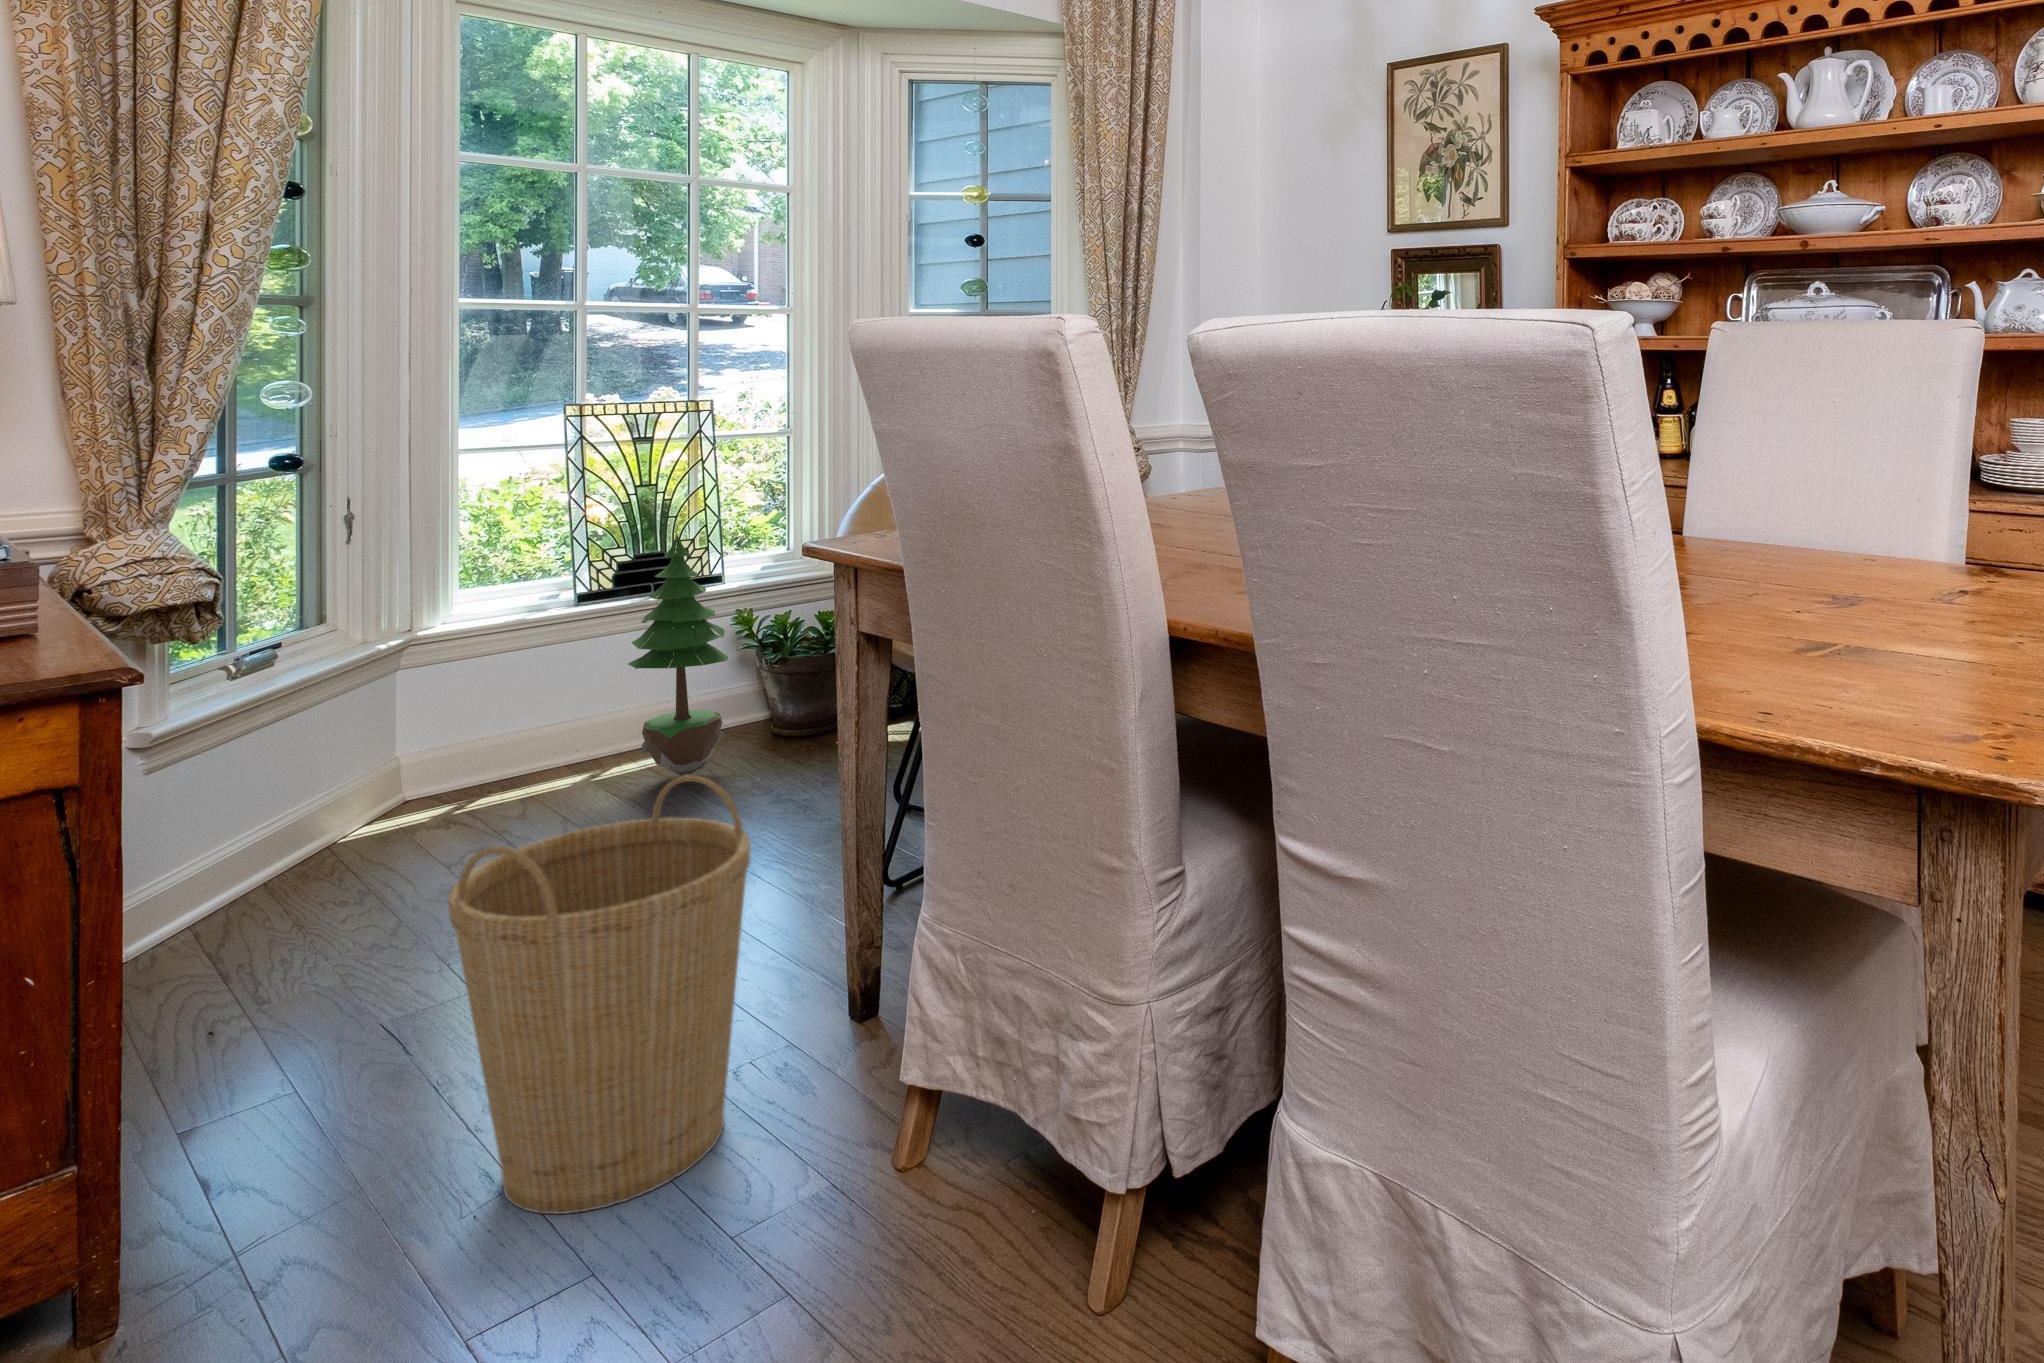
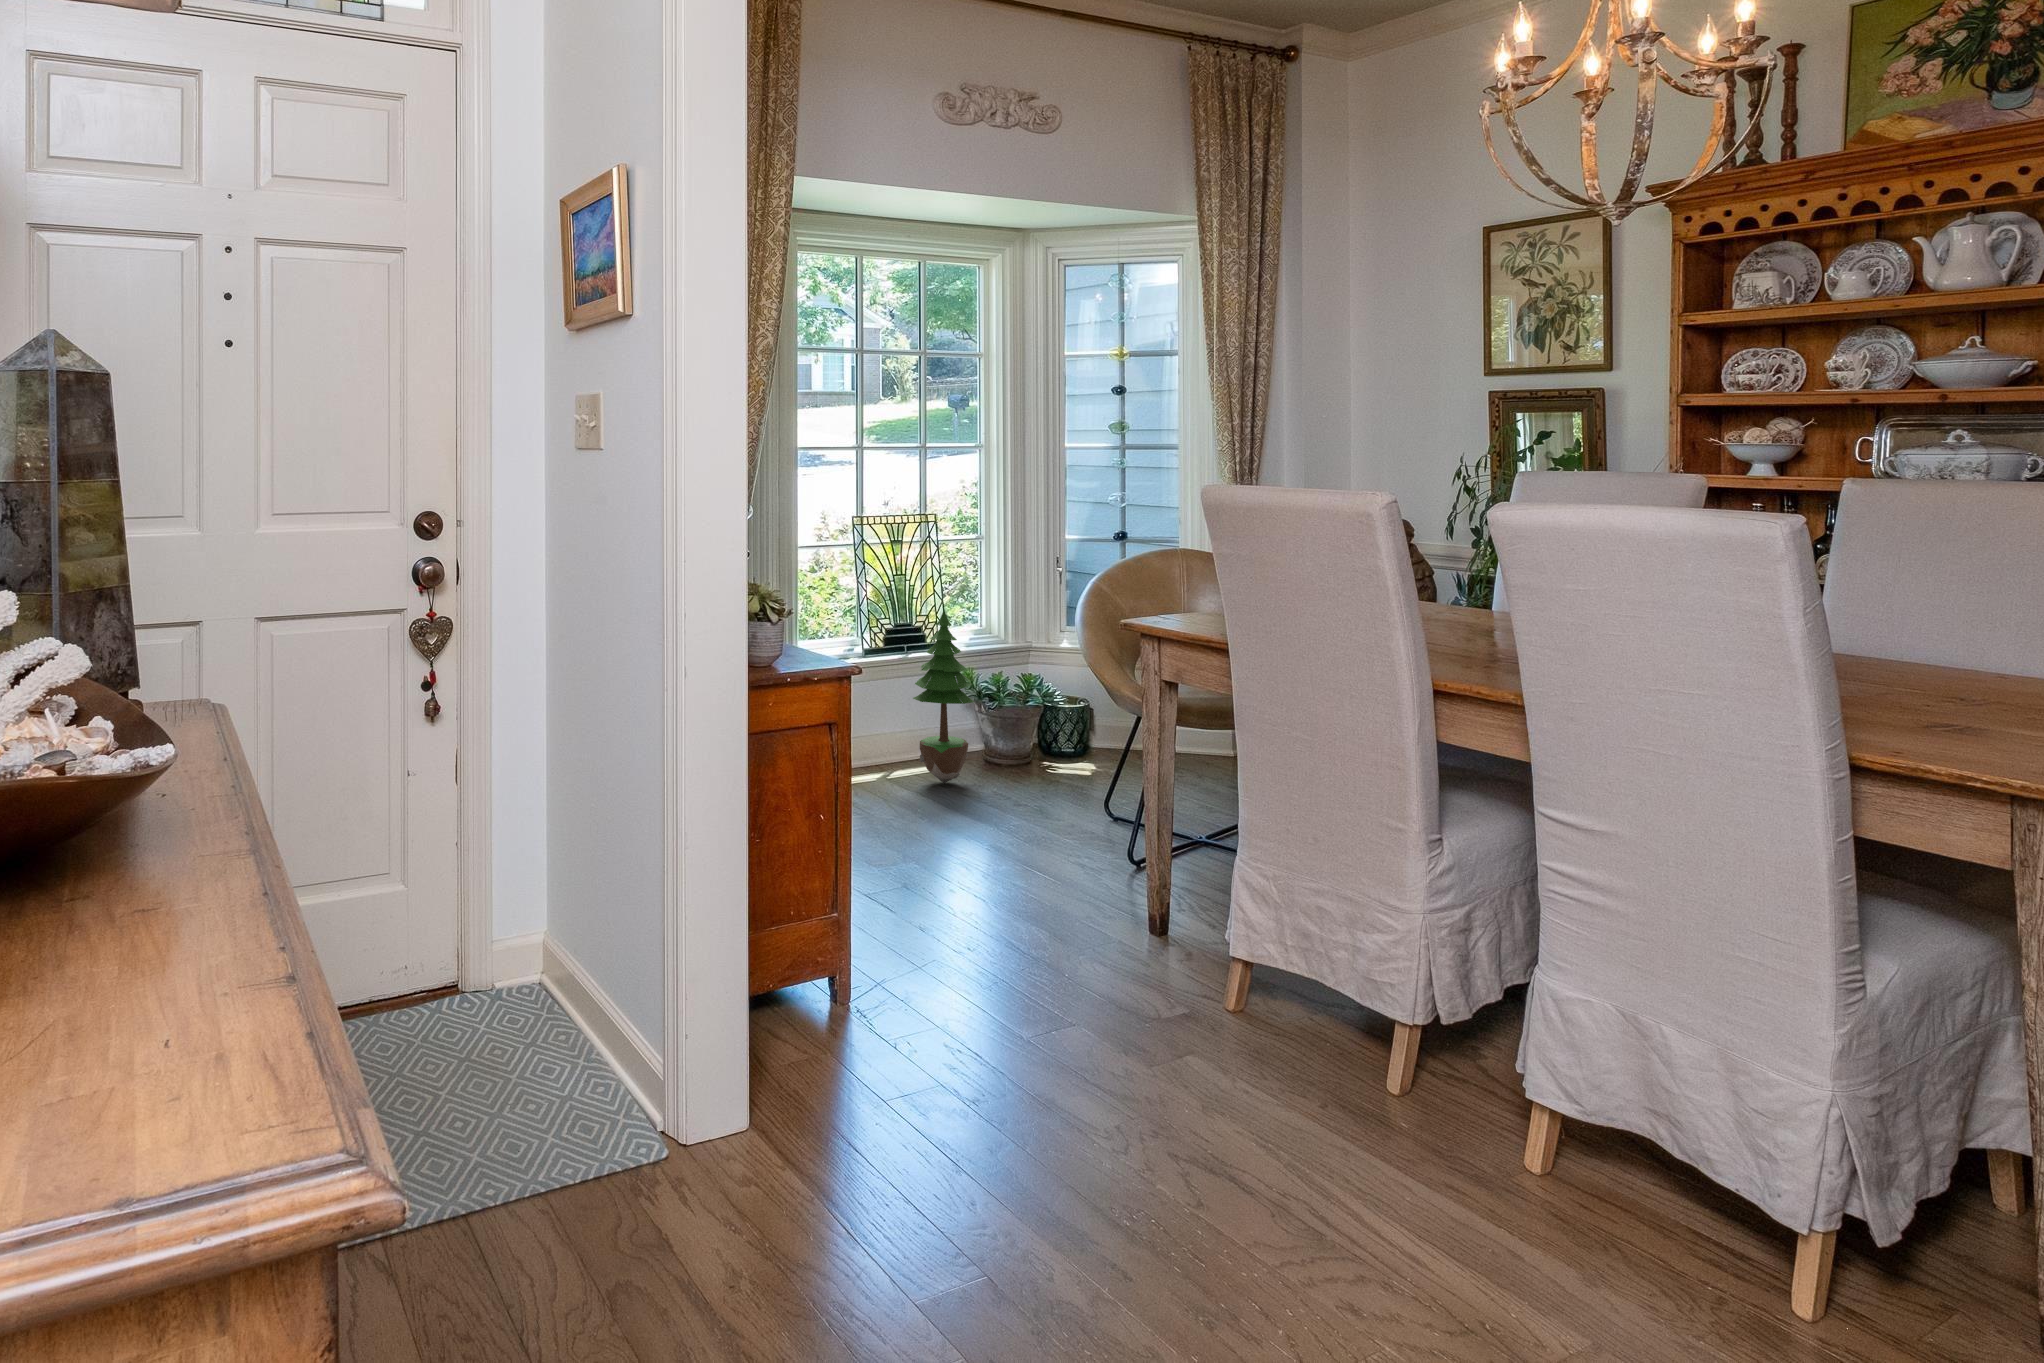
basket: present [447,775,750,1214] -> none [980,759,1128,997]

